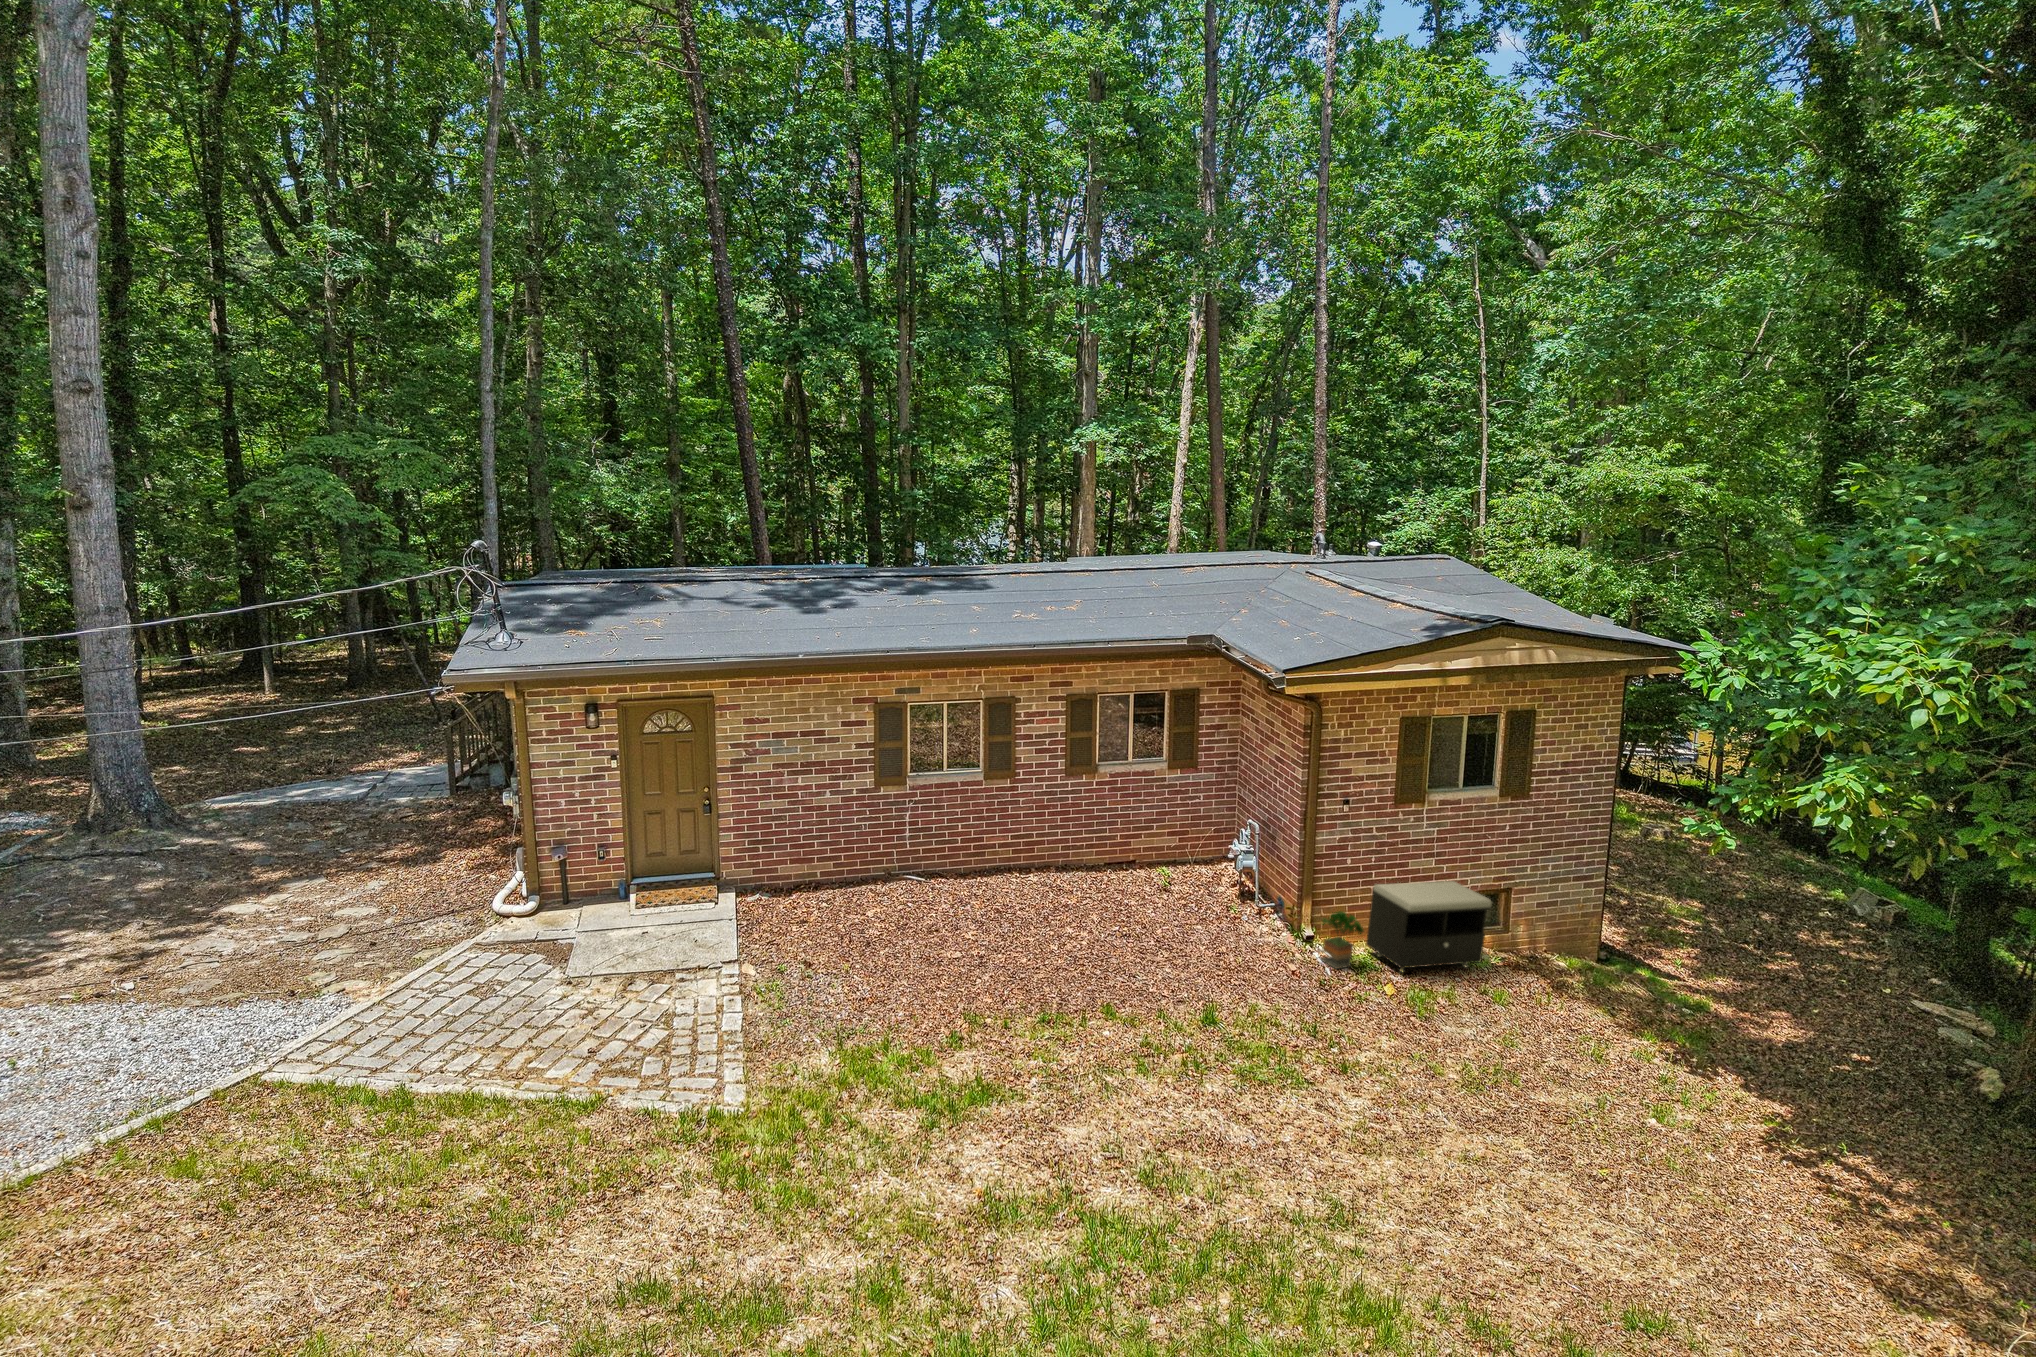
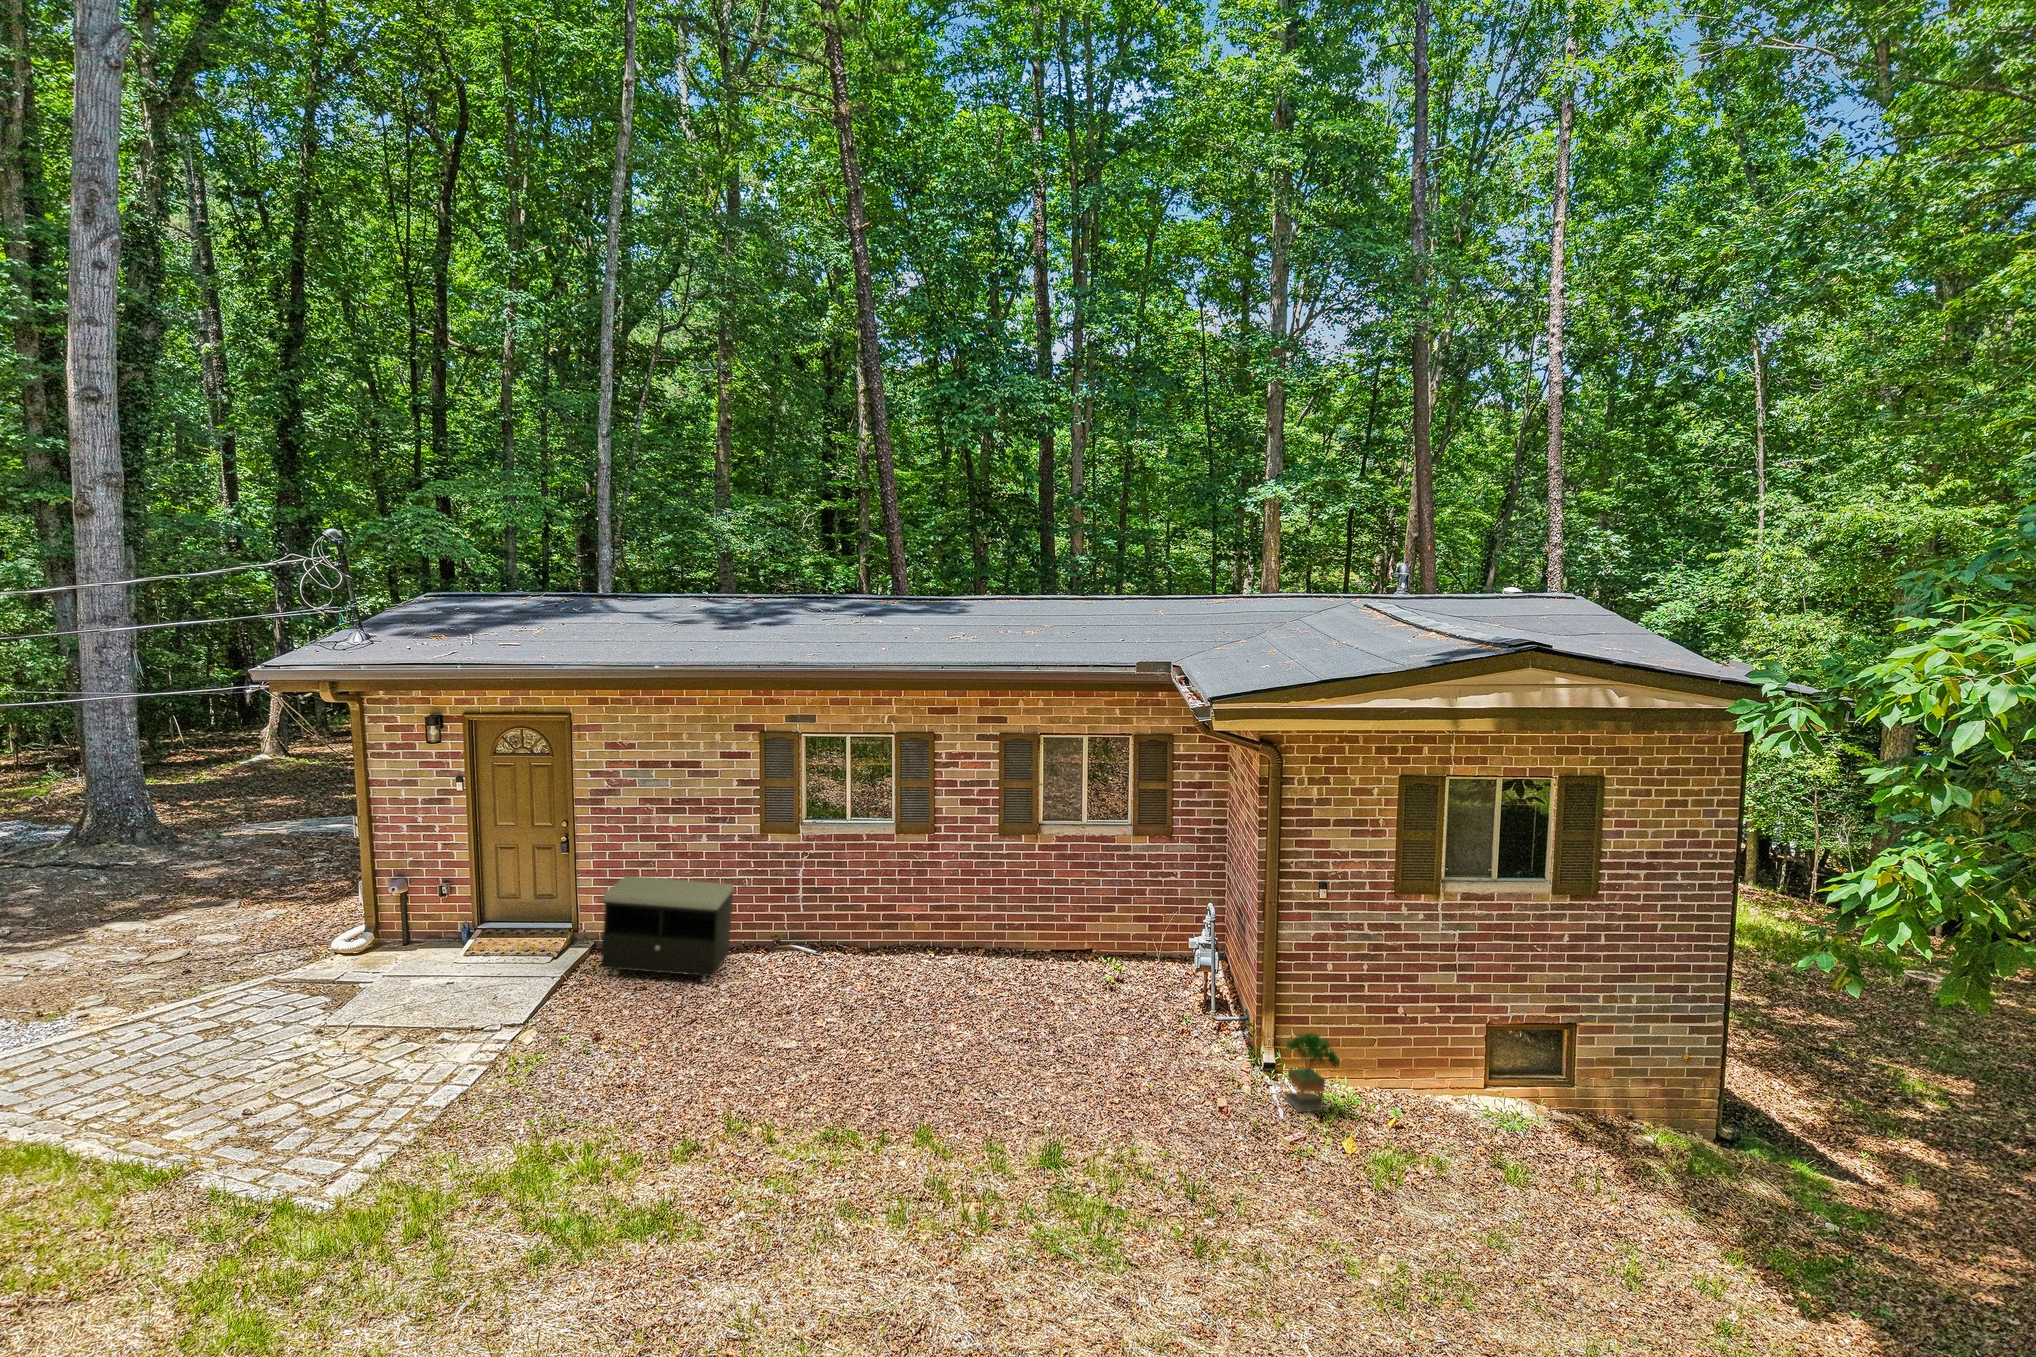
storage bench: present [1366,881,1492,972] -> present [600,876,733,982]

